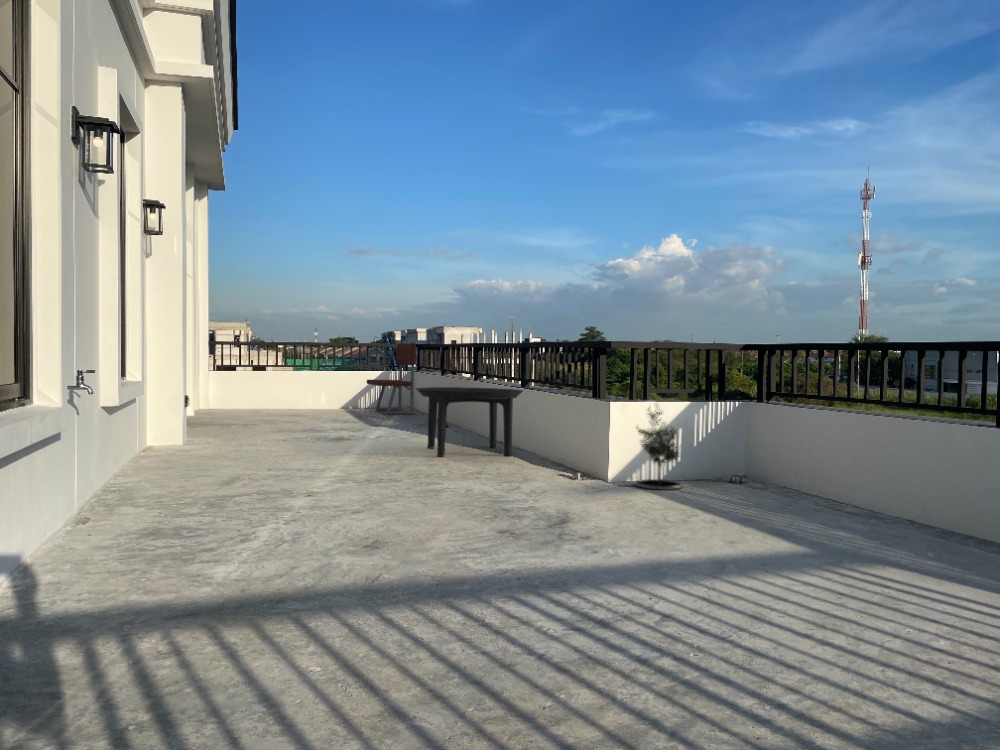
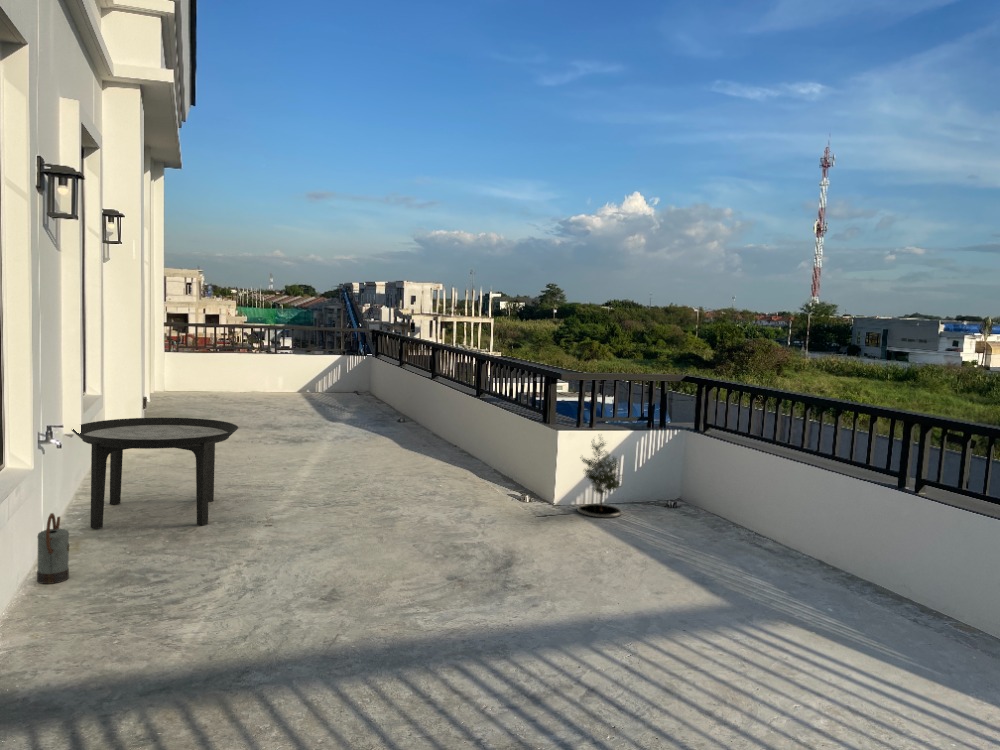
bench: present [367,343,416,414] -> none [324,330,374,402]
round table: present [416,387,523,457] -> present [72,418,238,529]
watering can: none [66,461,100,536] -> present [37,513,69,584]

